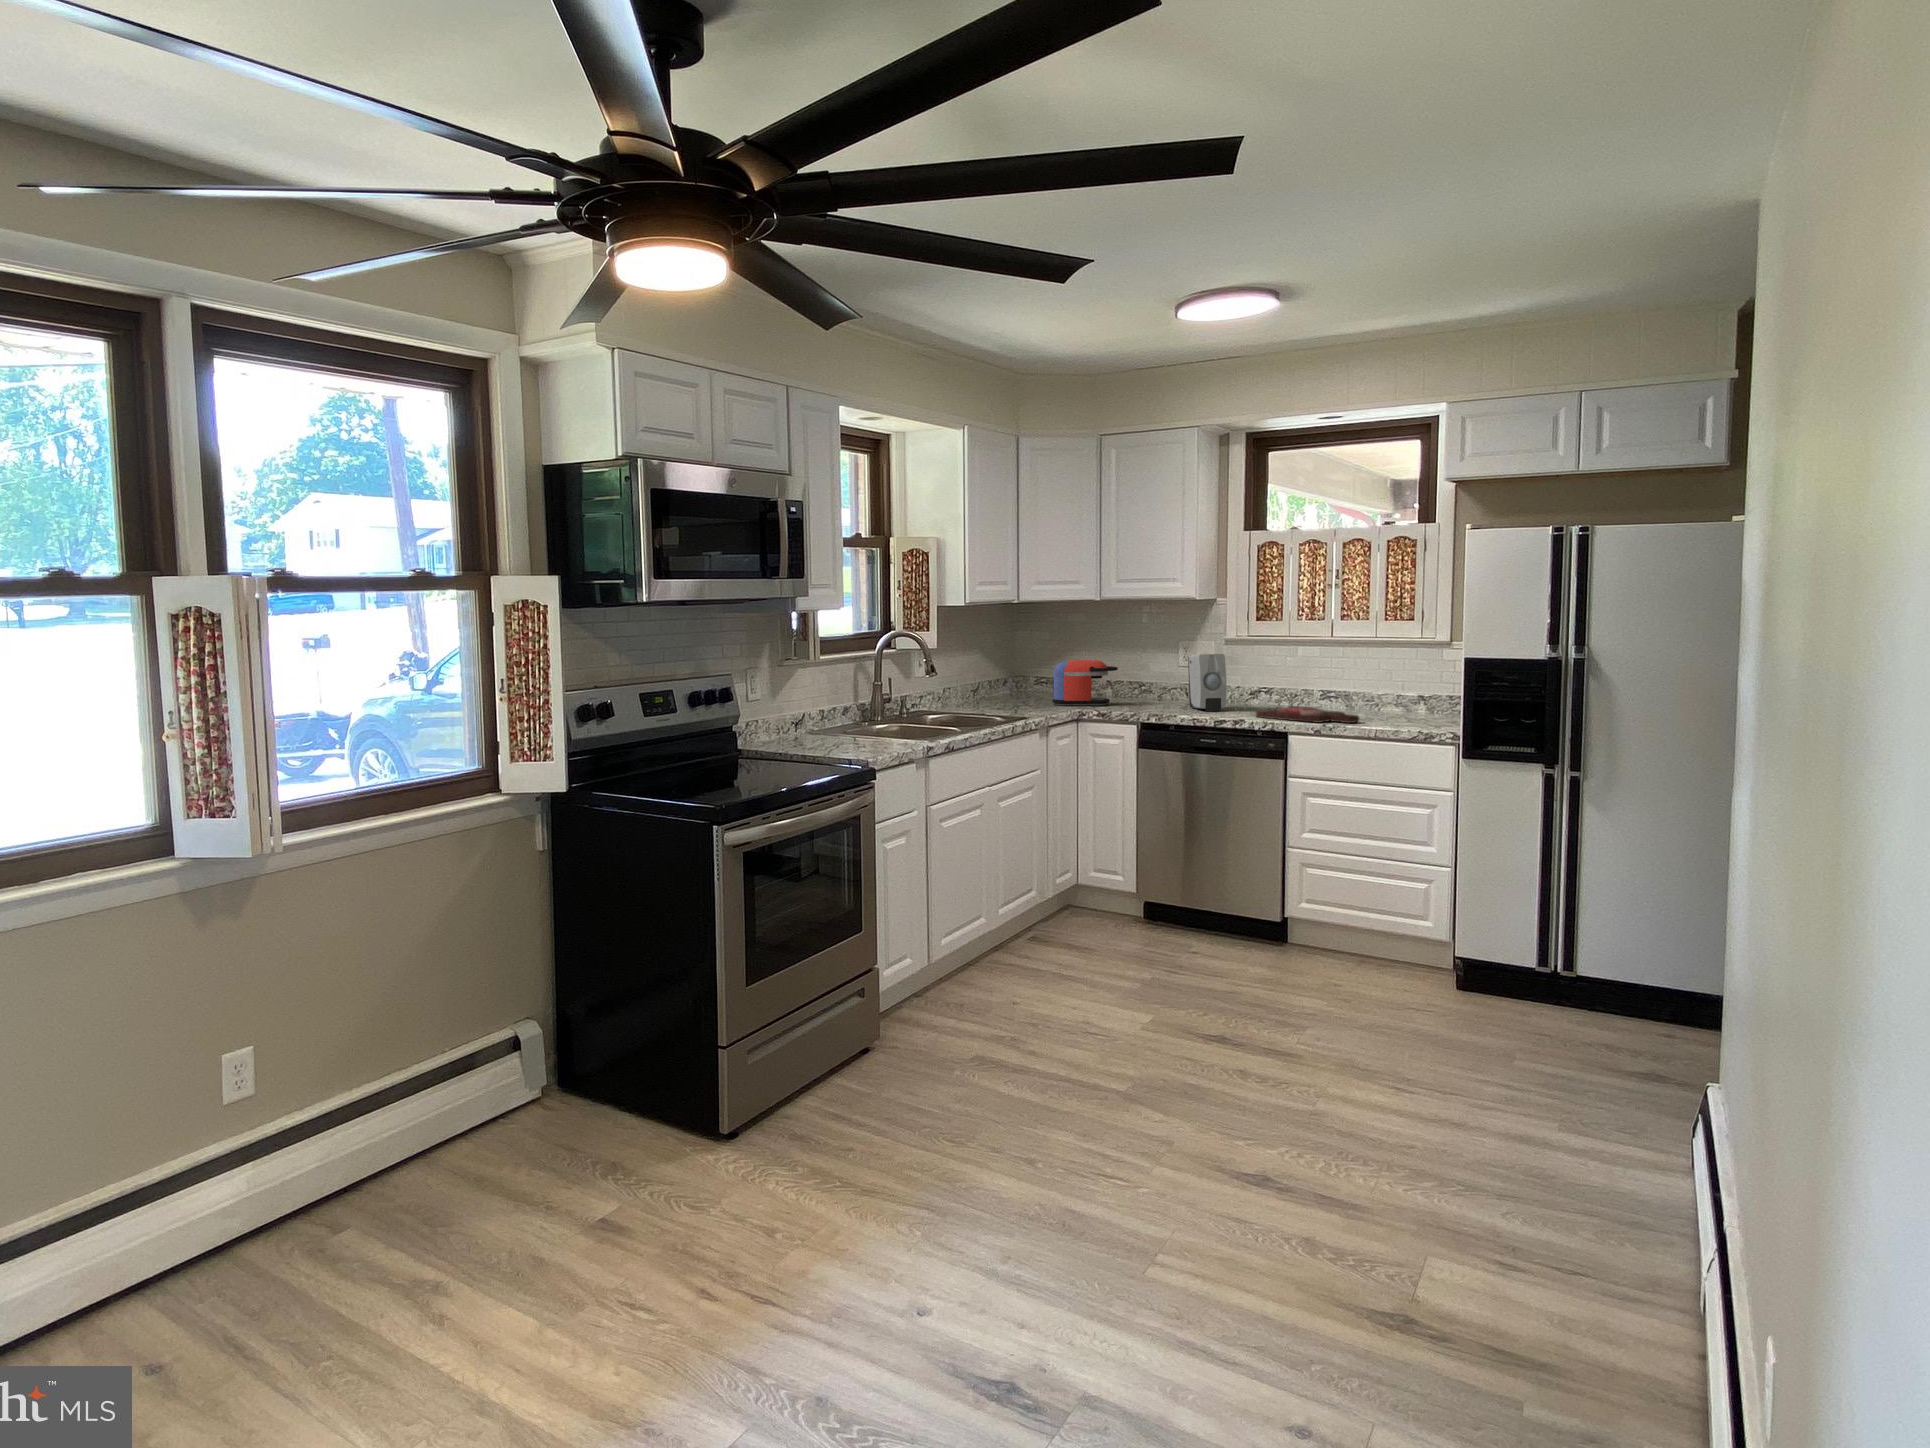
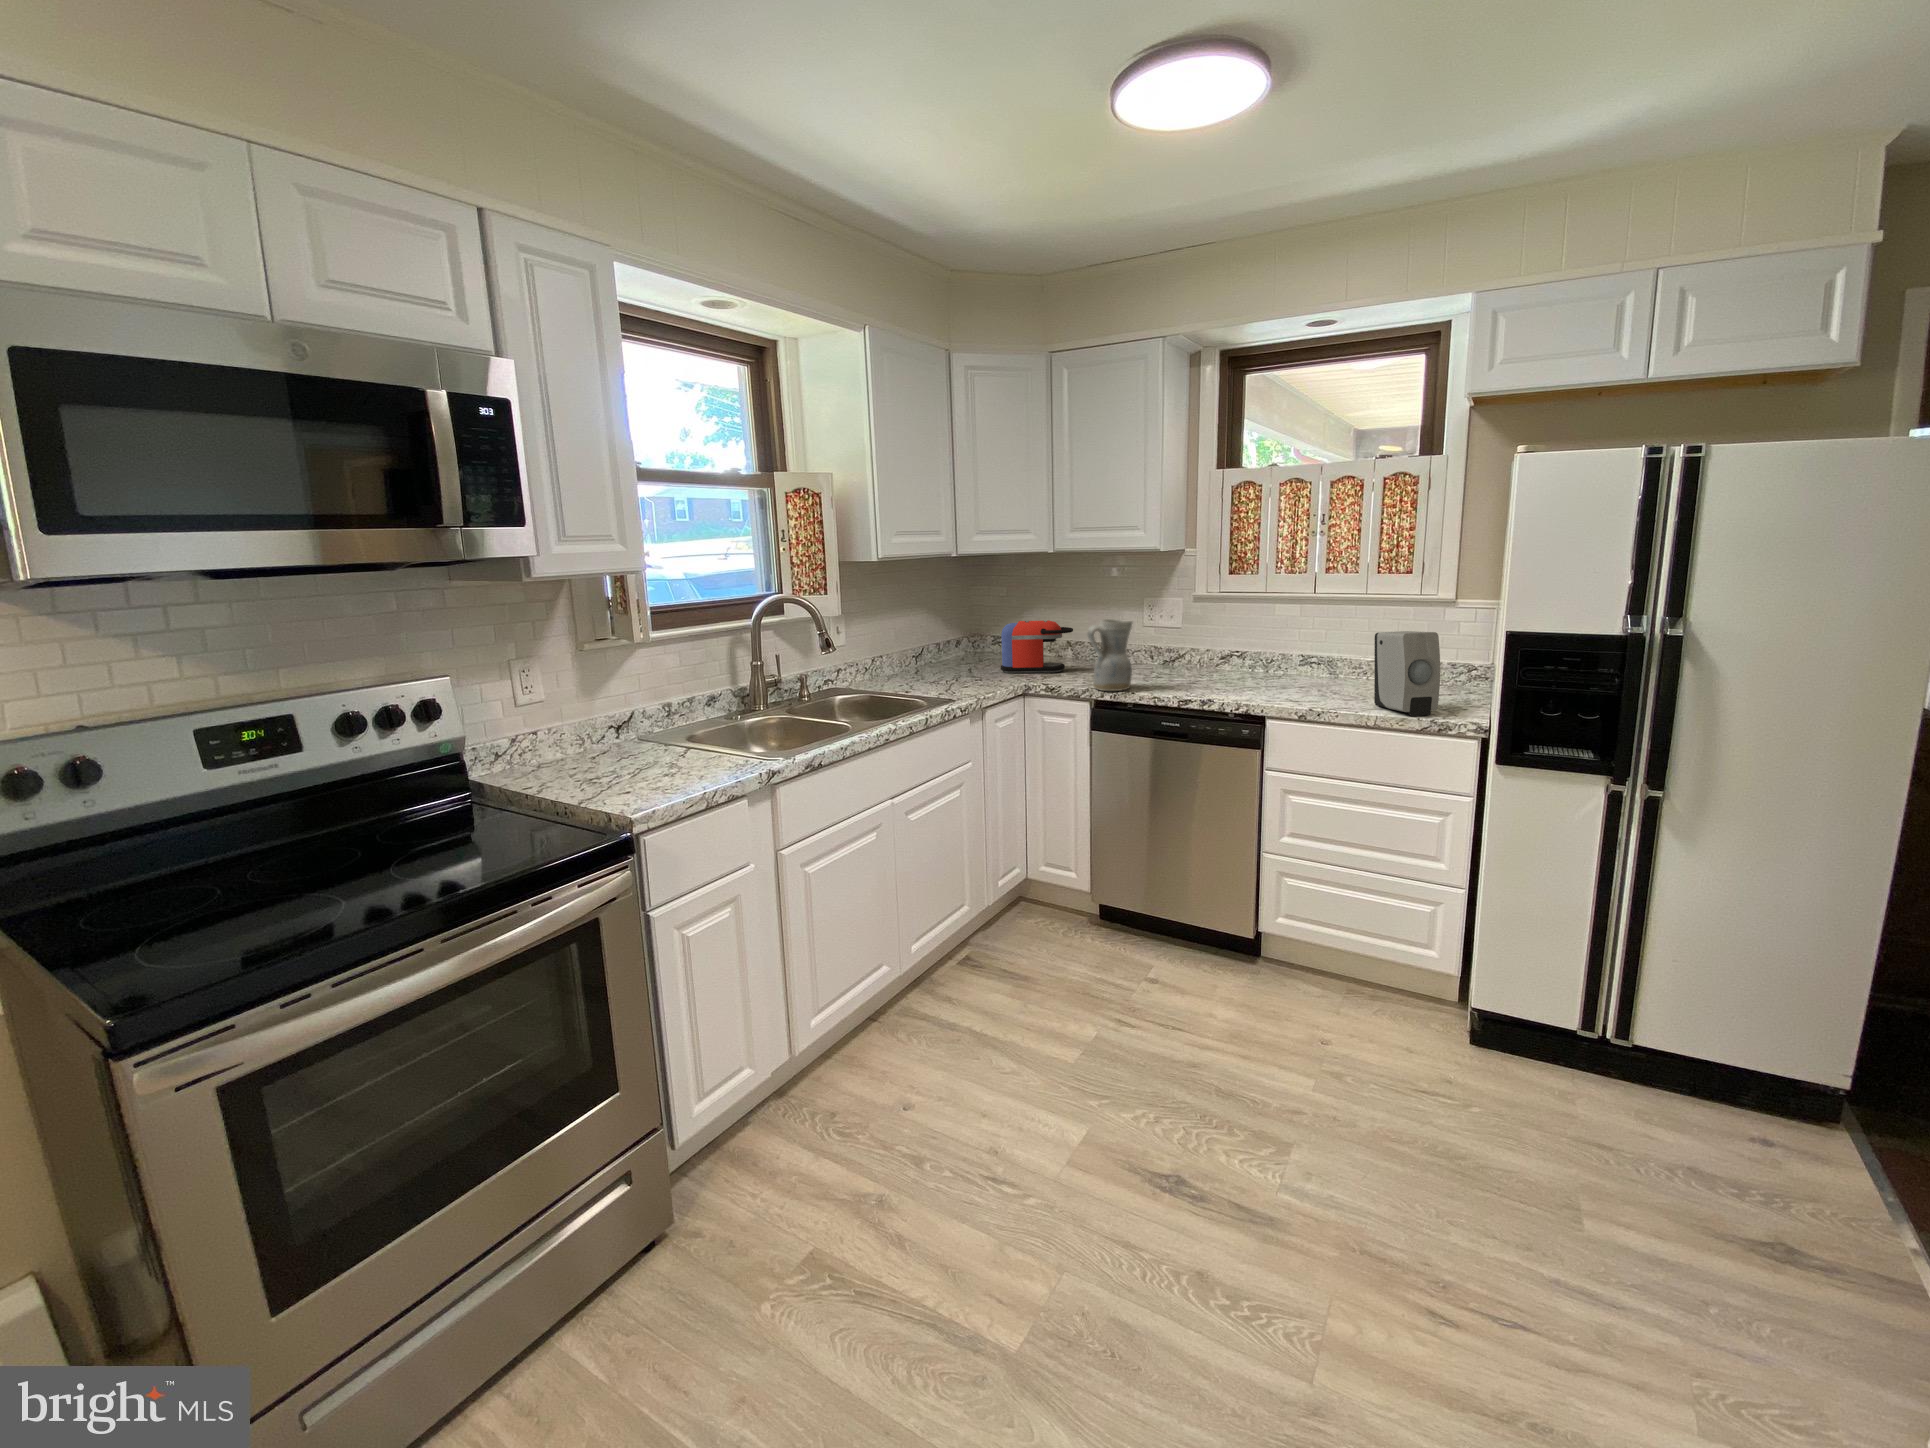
soap dispenser: present [1188,654,1226,711] -> present [1374,631,1440,716]
ceramic pitcher: none [1136,656,1174,716] -> present [1087,619,1132,691]
cutting board: present [1256,706,1360,723] -> none [1227,676,1351,702]

